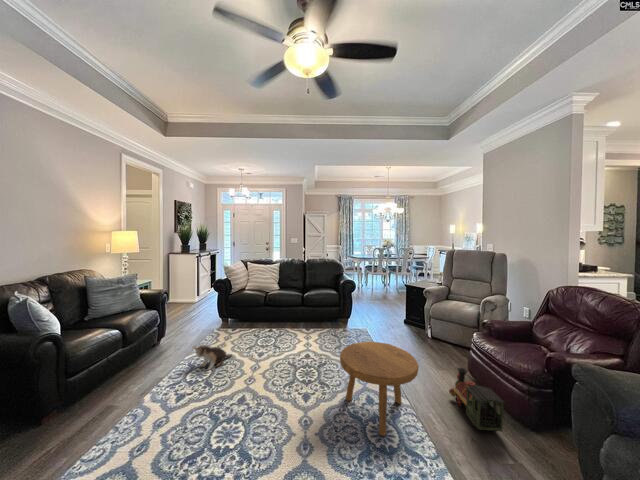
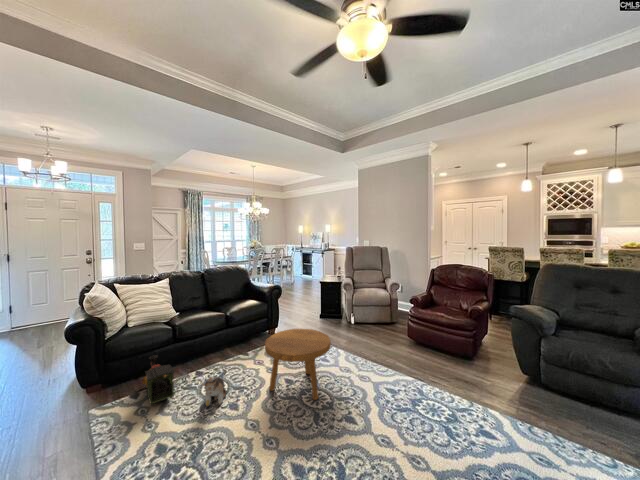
plush toy: present [193,345,232,369] -> present [204,377,226,406]
toy train: present [449,367,506,431] -> present [142,355,174,405]

